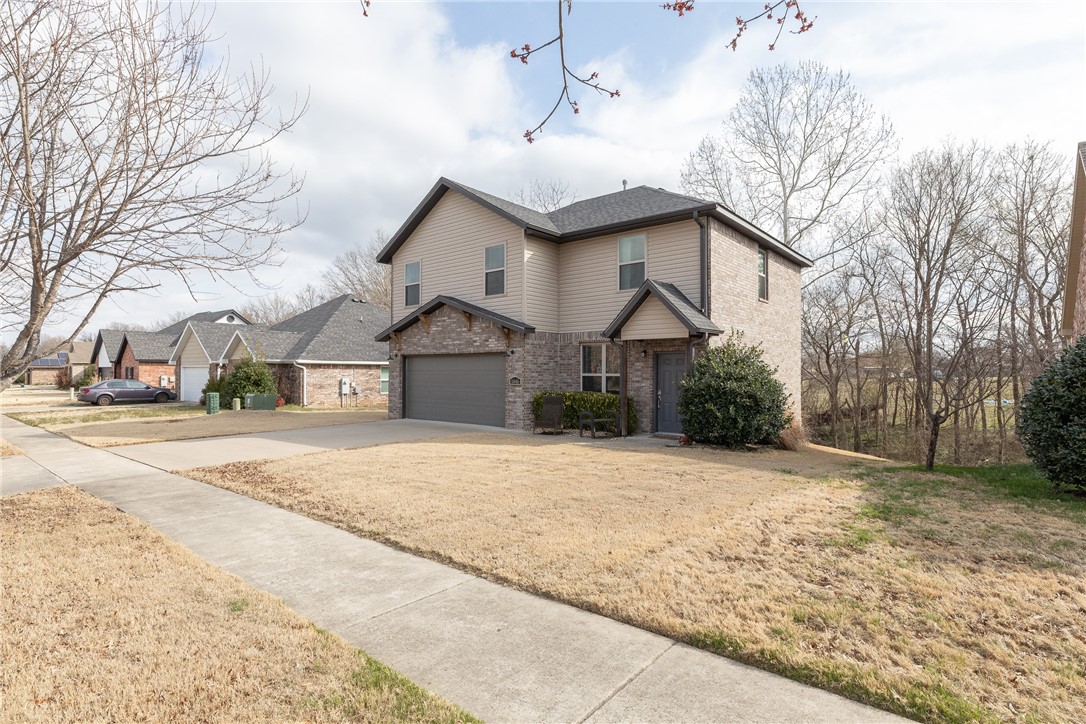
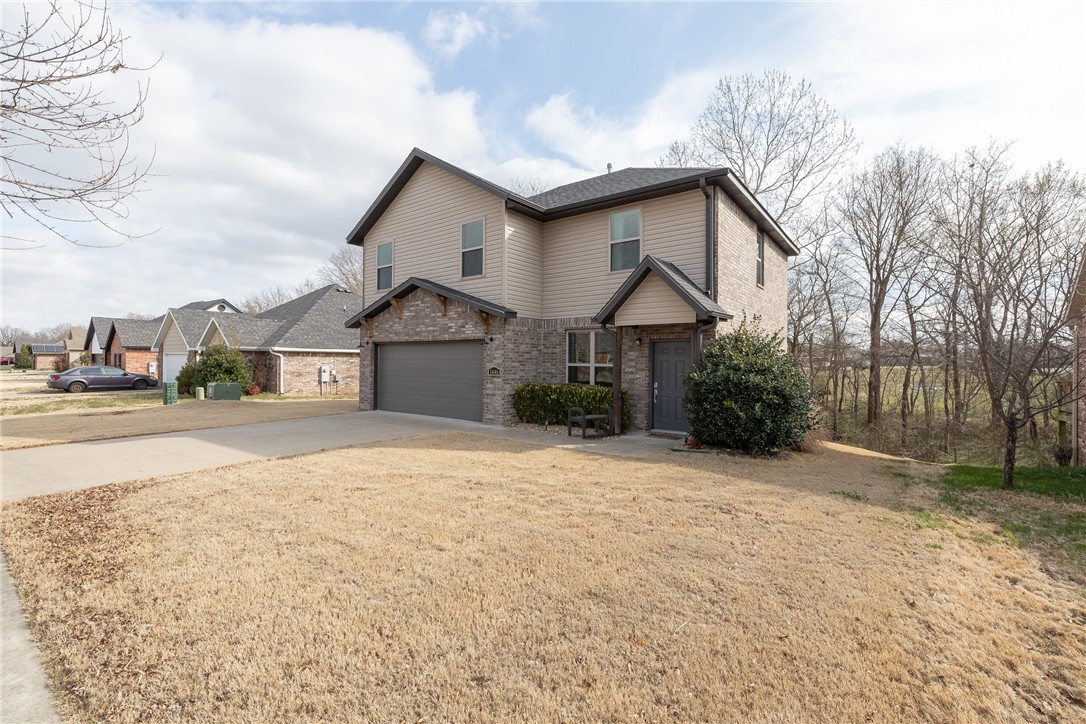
lounge chair: present [533,396,564,435] -> none [513,388,549,434]

